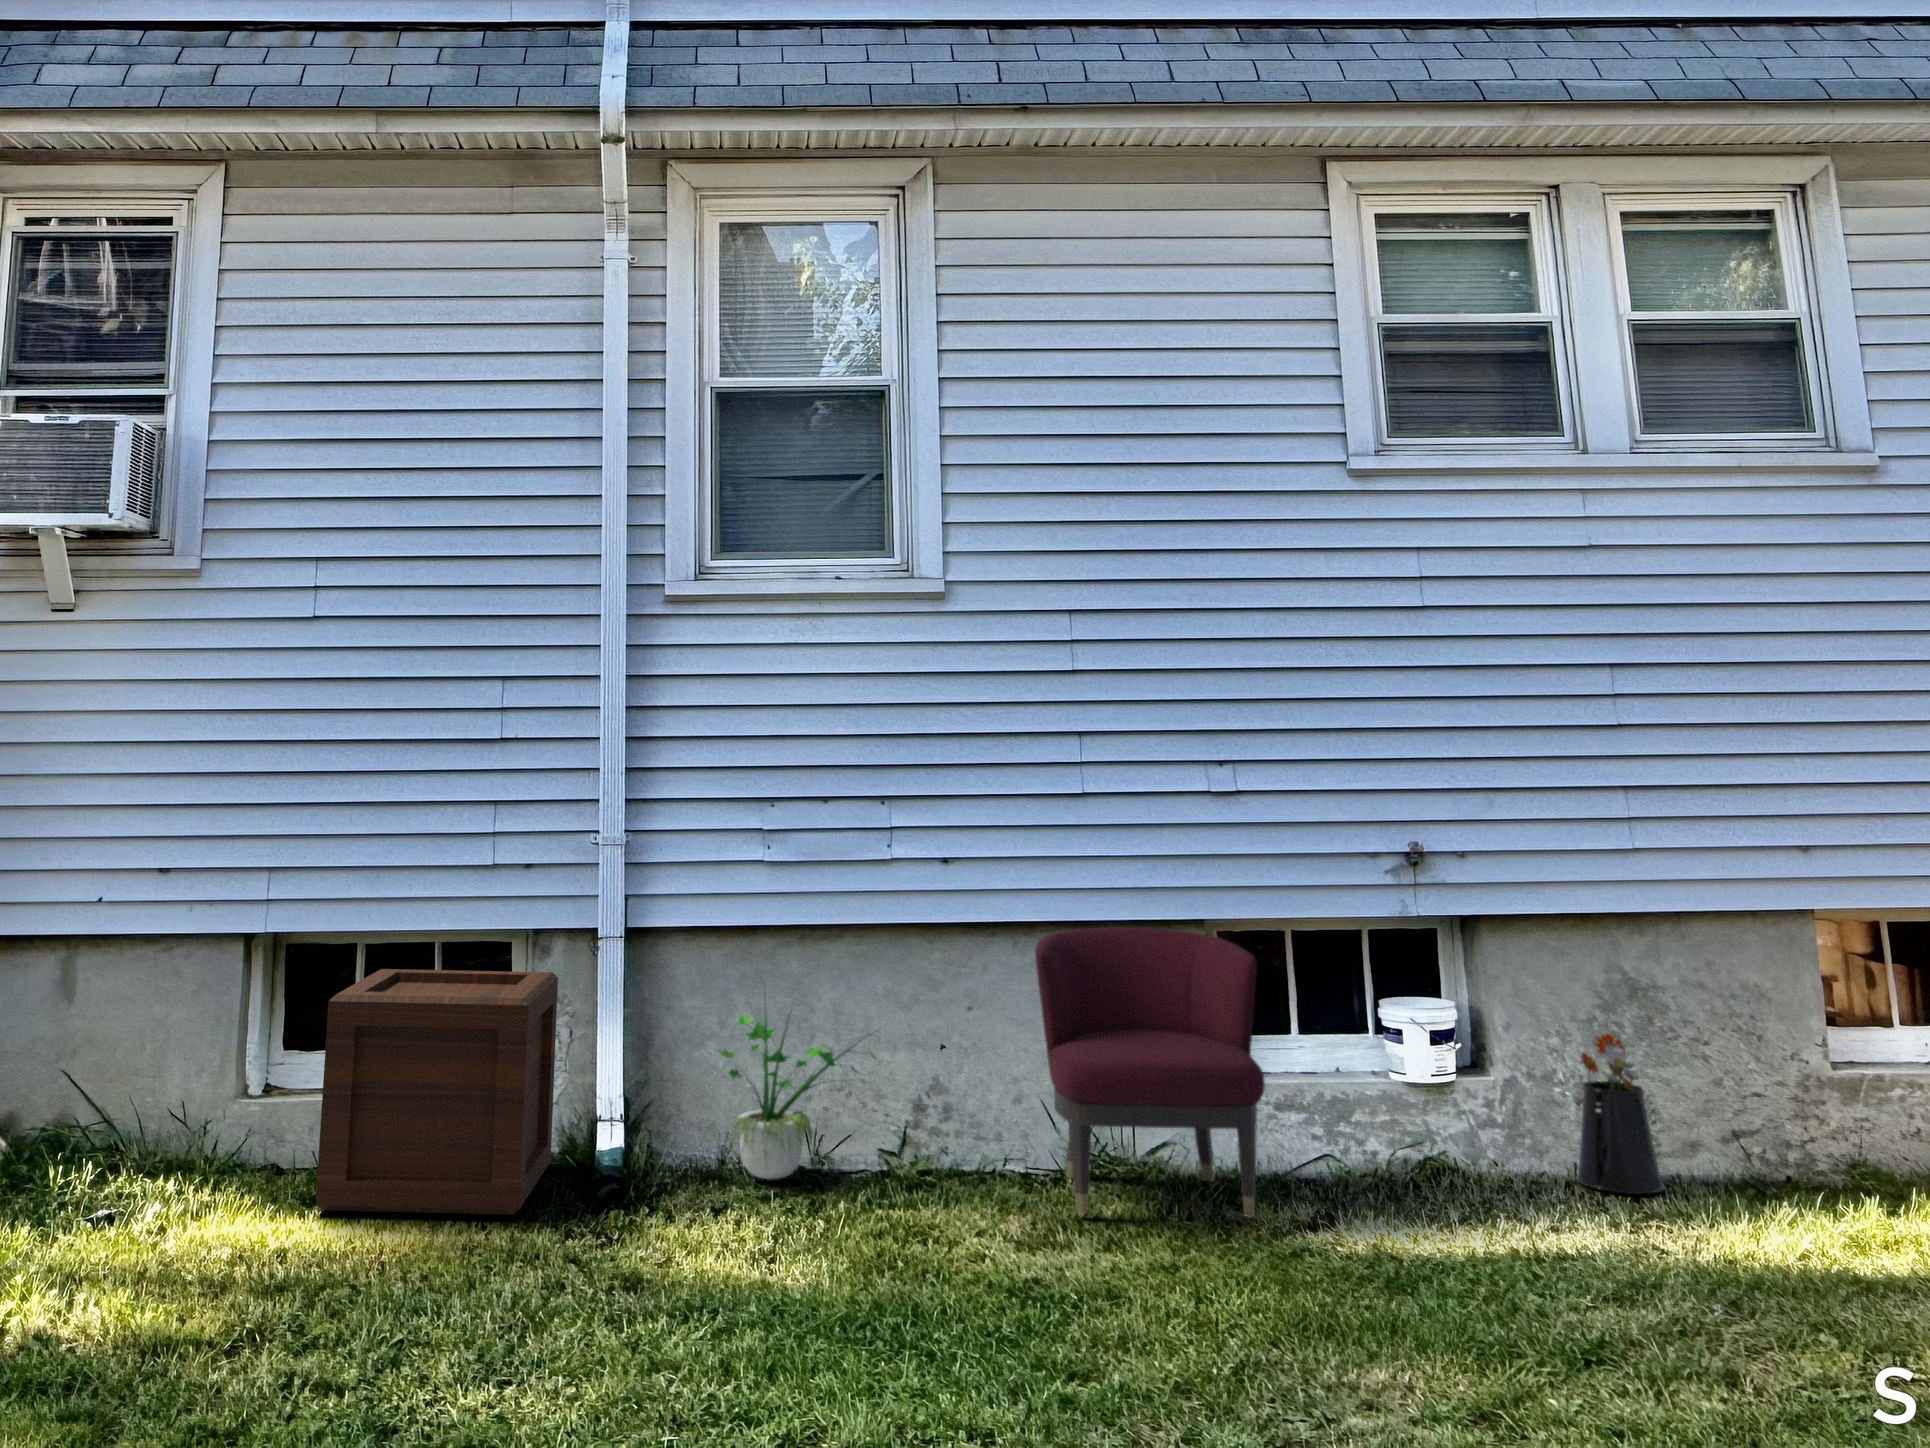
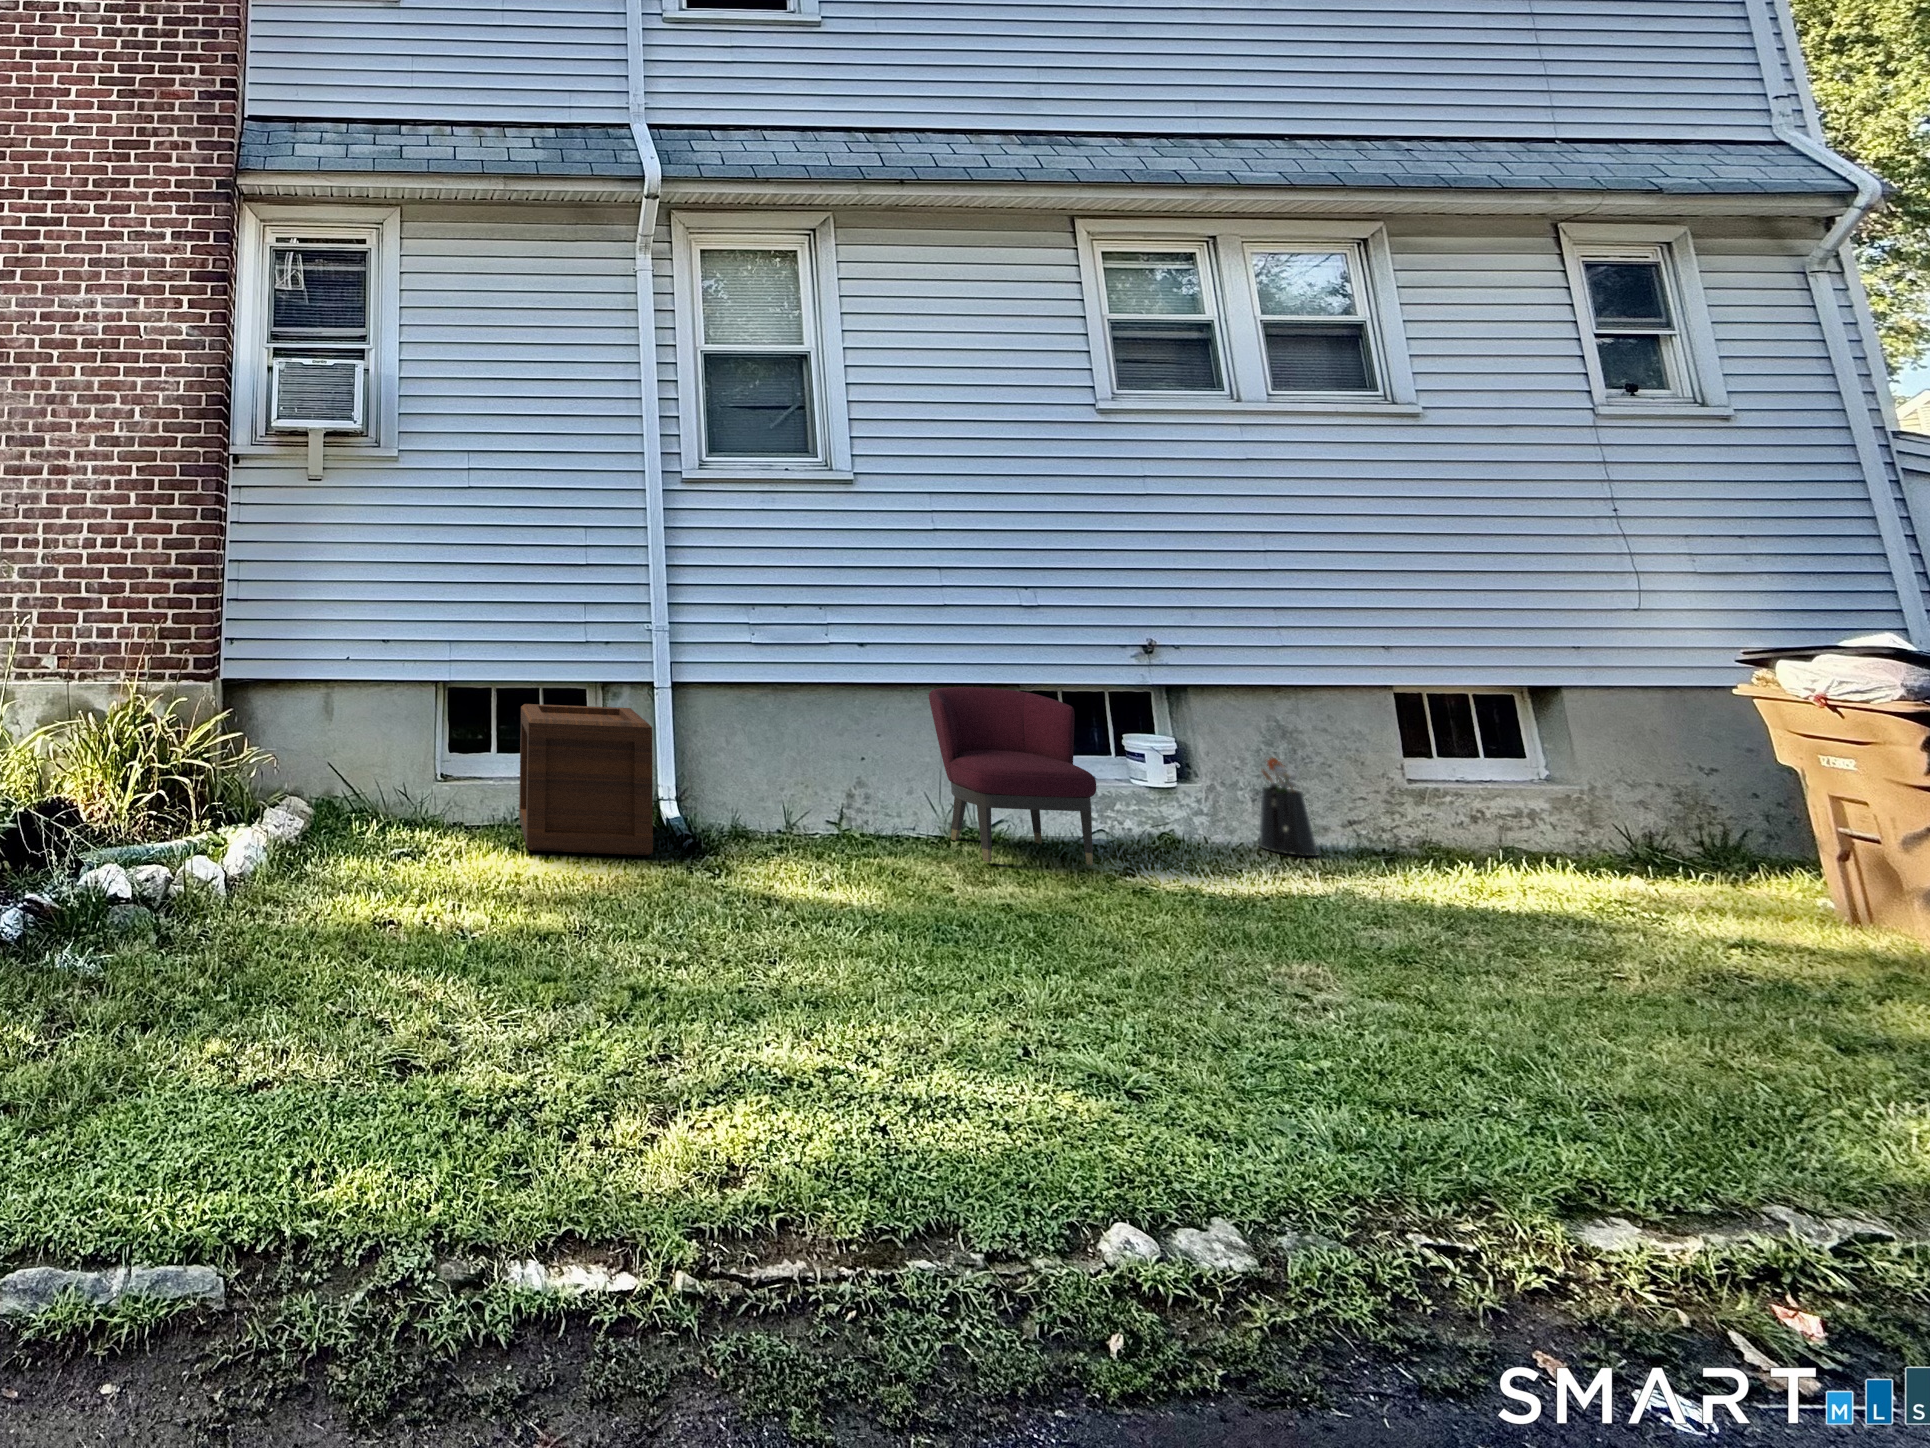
potted plant: present [718,1001,877,1180] -> none [735,713,843,837]

